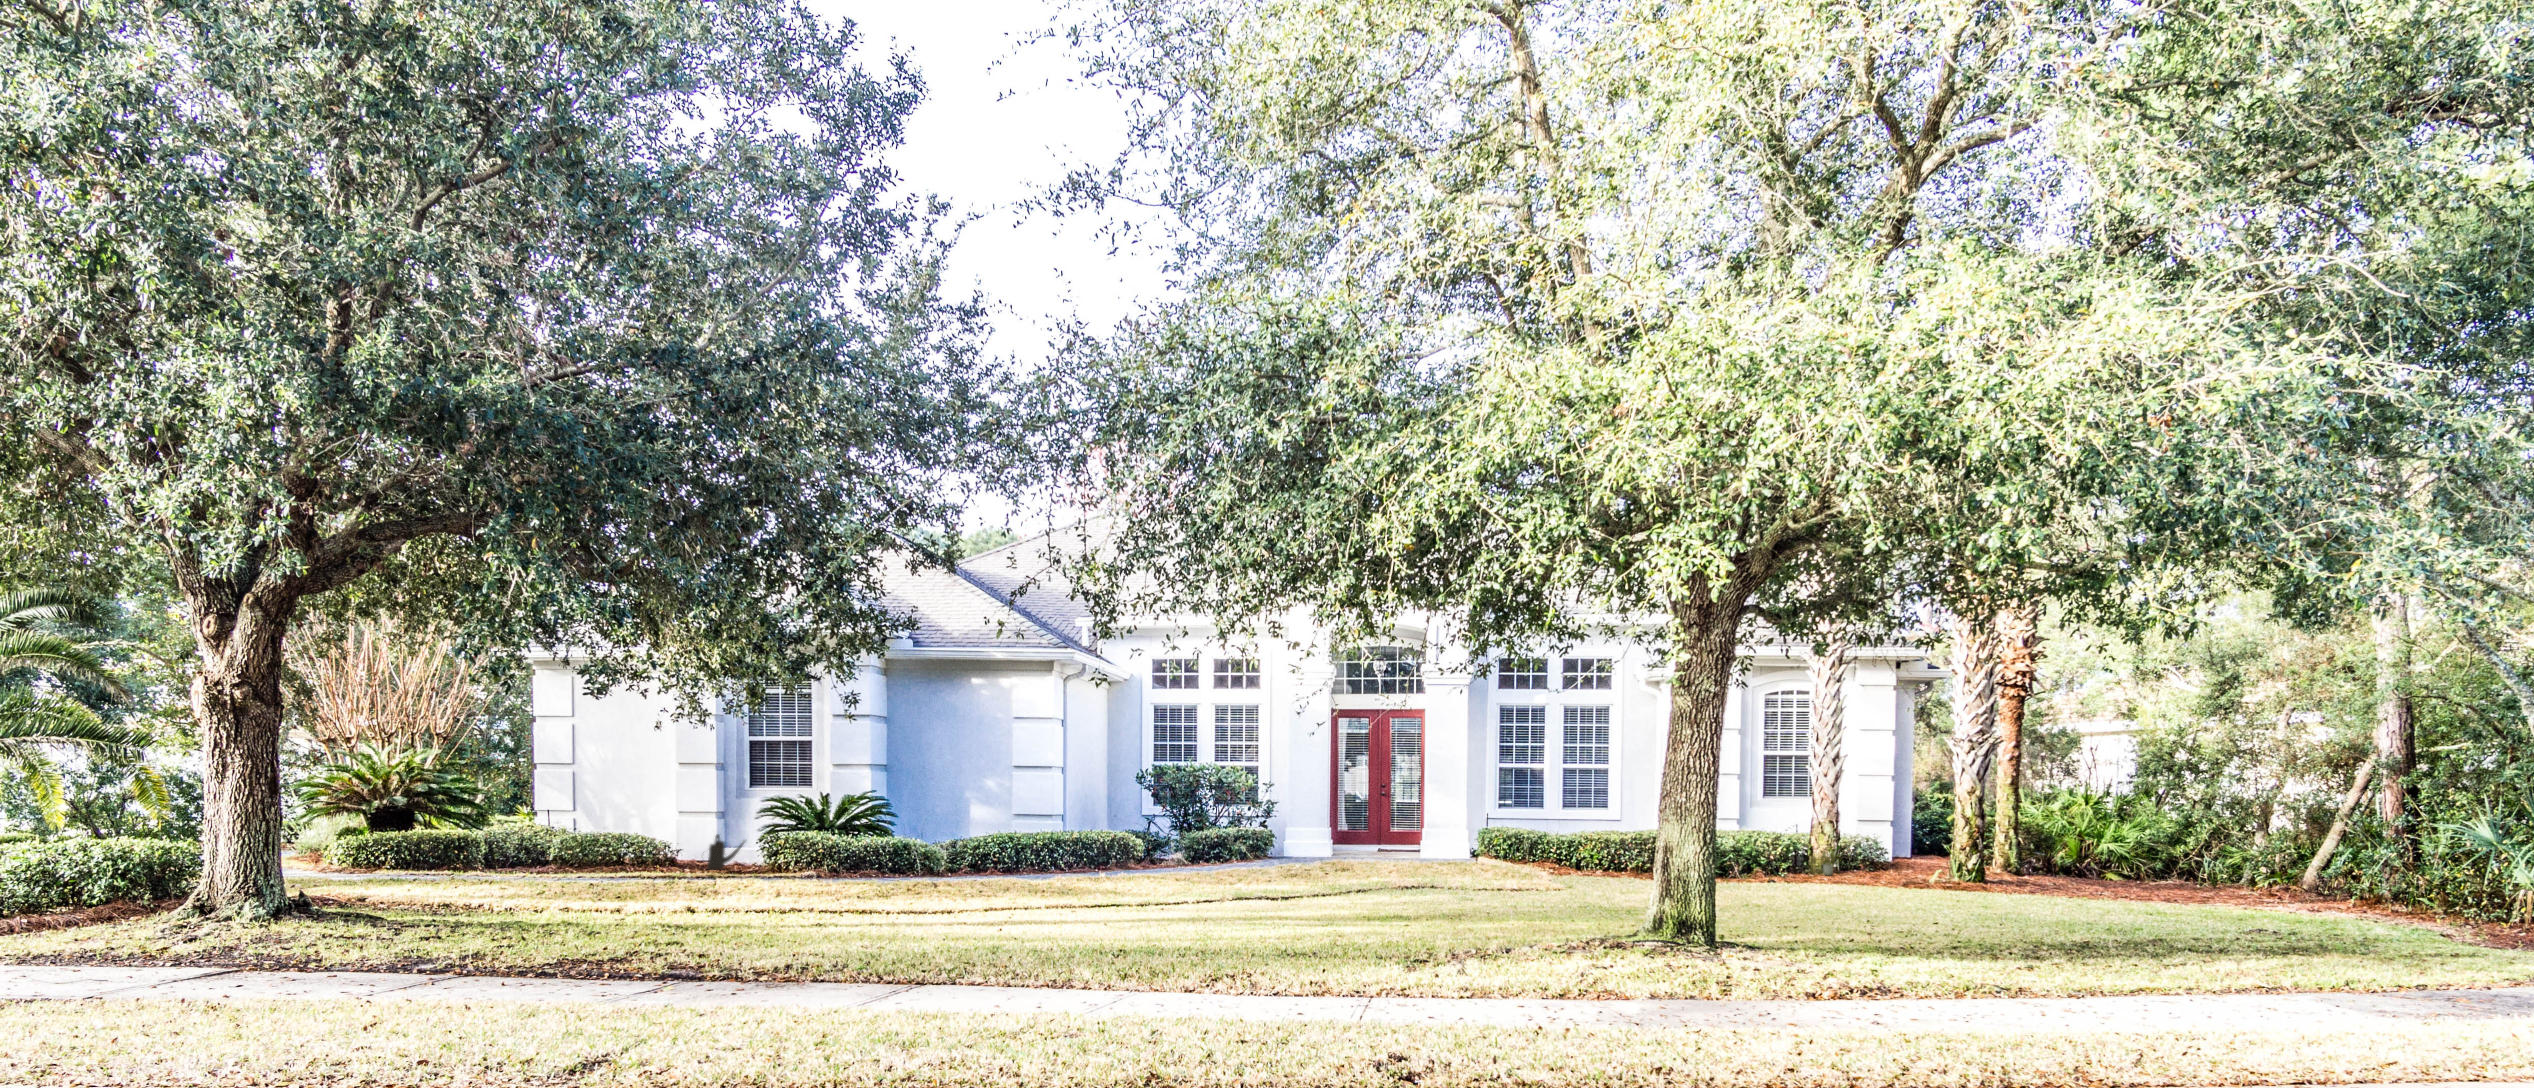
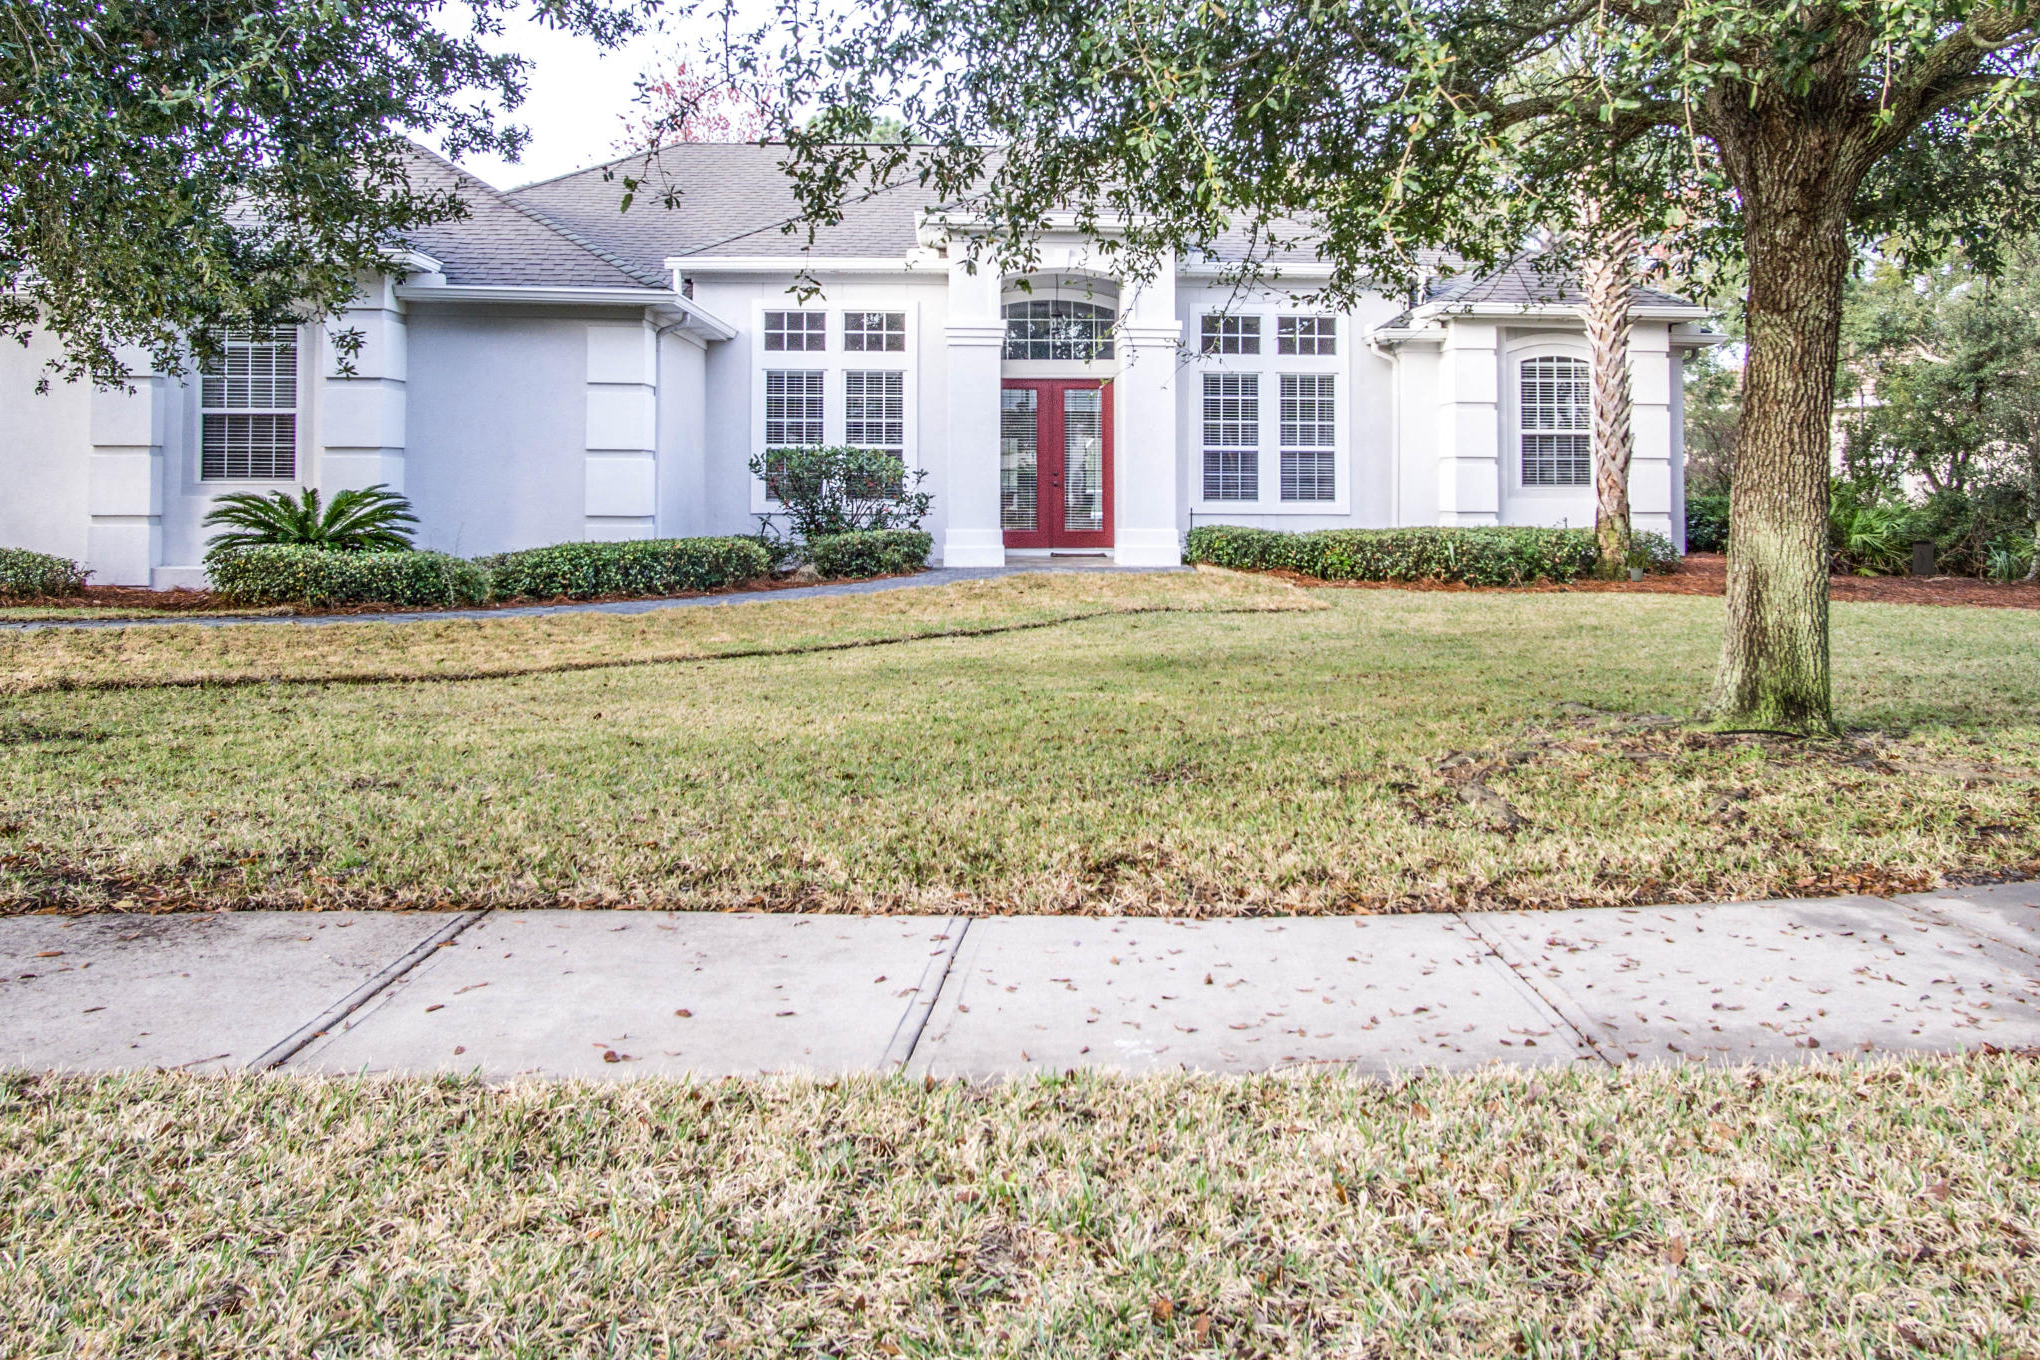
watering can: present [707,835,745,870] -> present [1912,533,1936,575]

